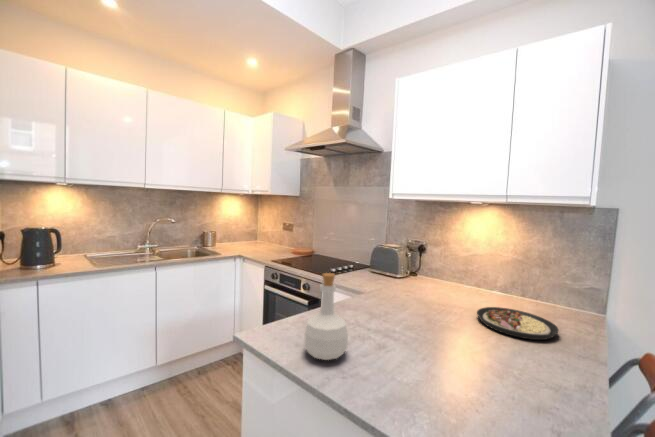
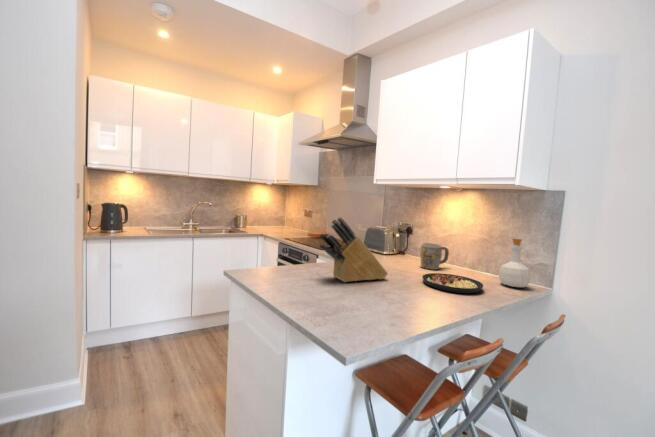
knife block: none [365,253,443,339] -> present [320,217,388,282]
mug: none [448,266,478,298] -> present [420,243,449,270]
bottle: present [305,273,348,360] -> present [499,239,530,287]

